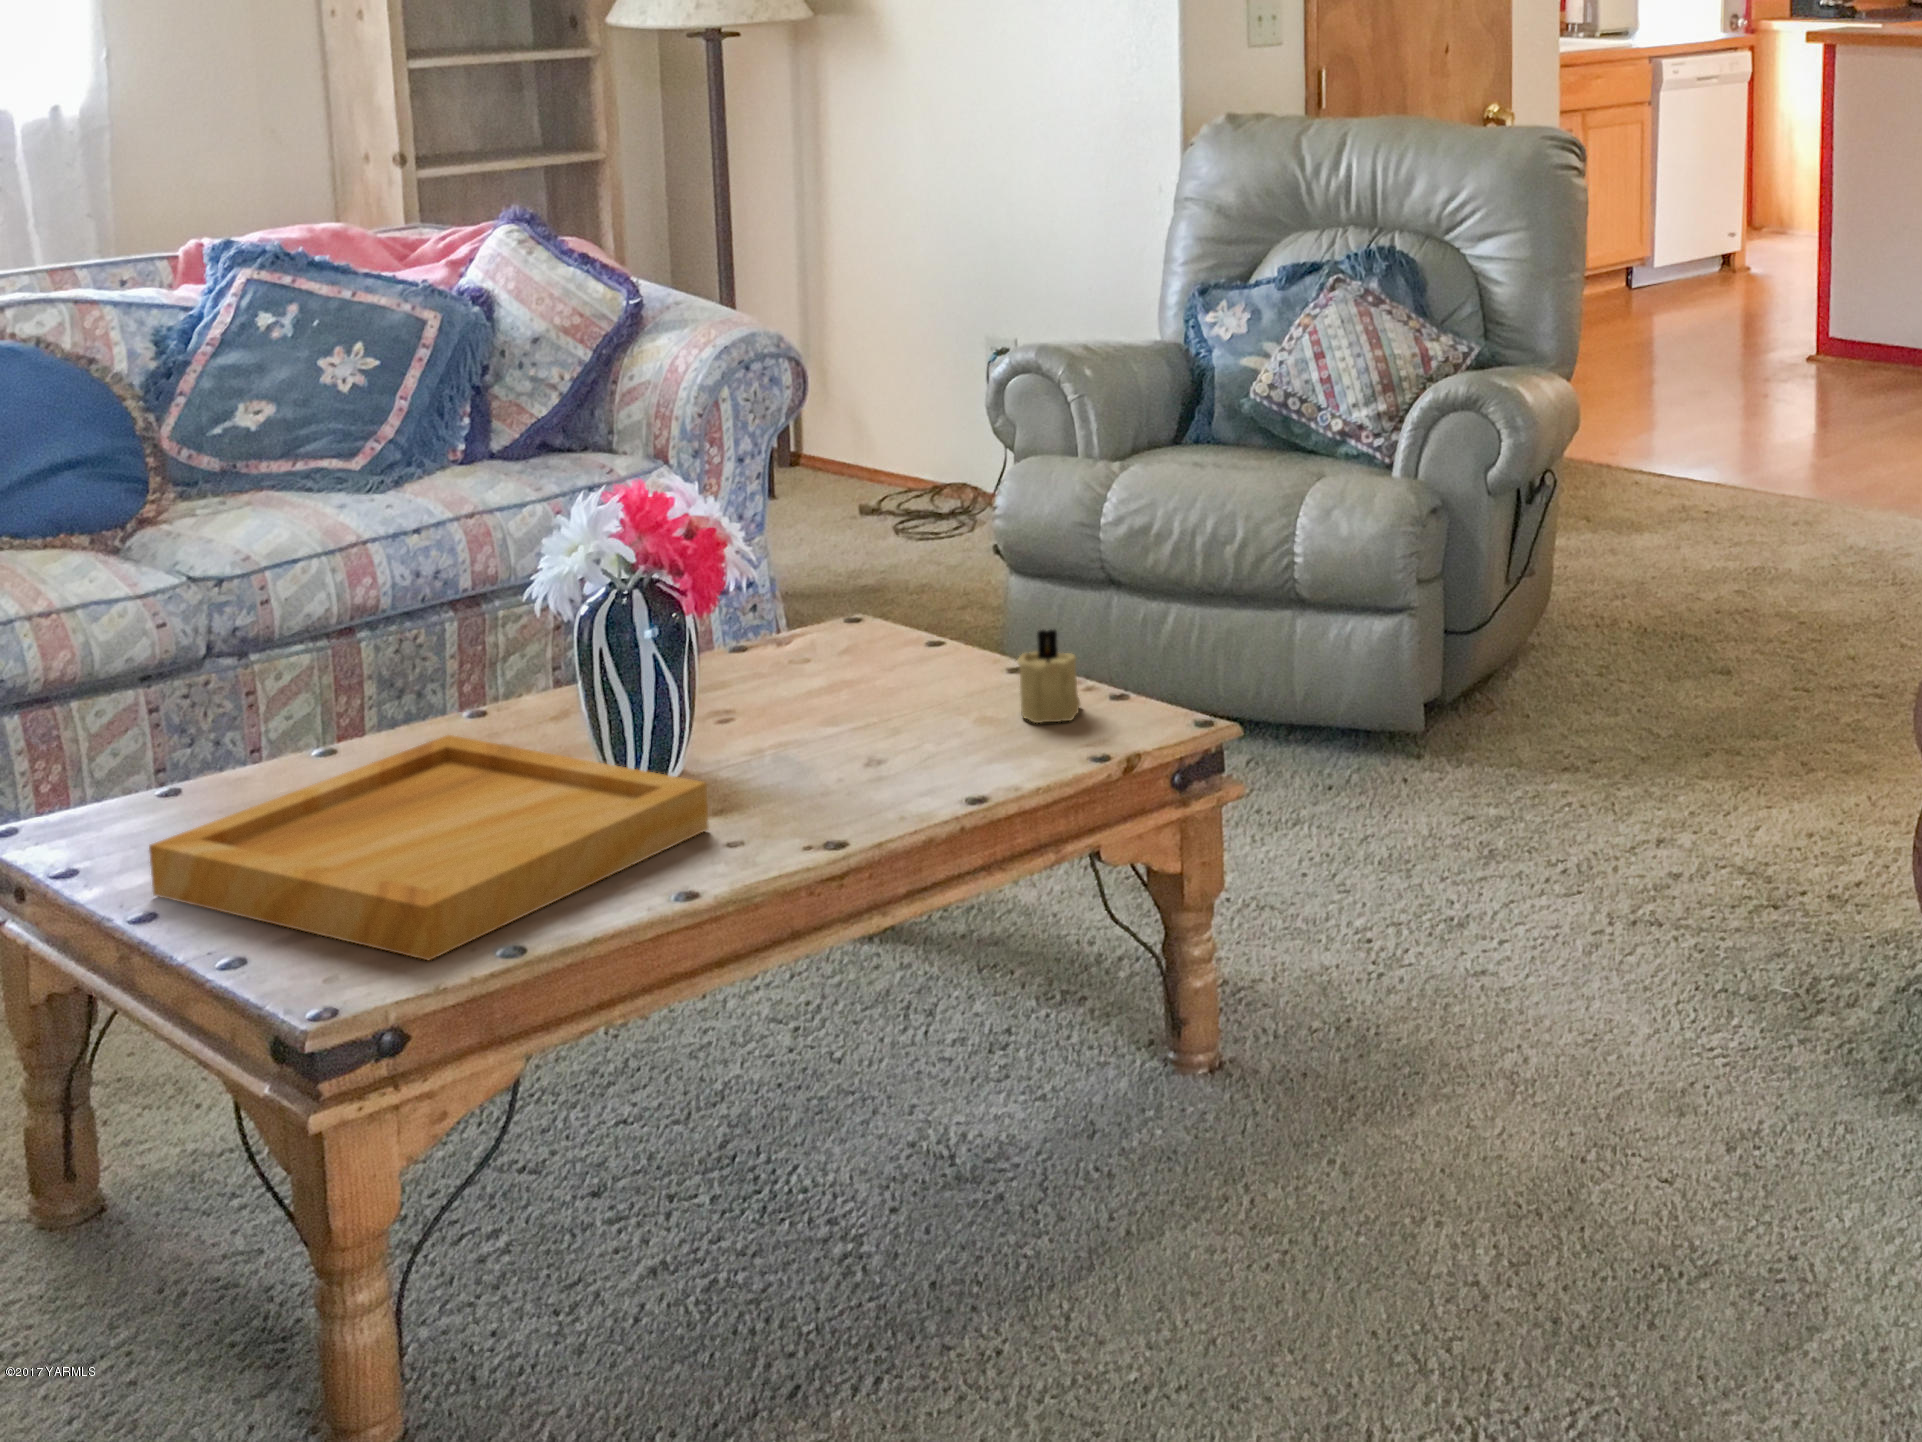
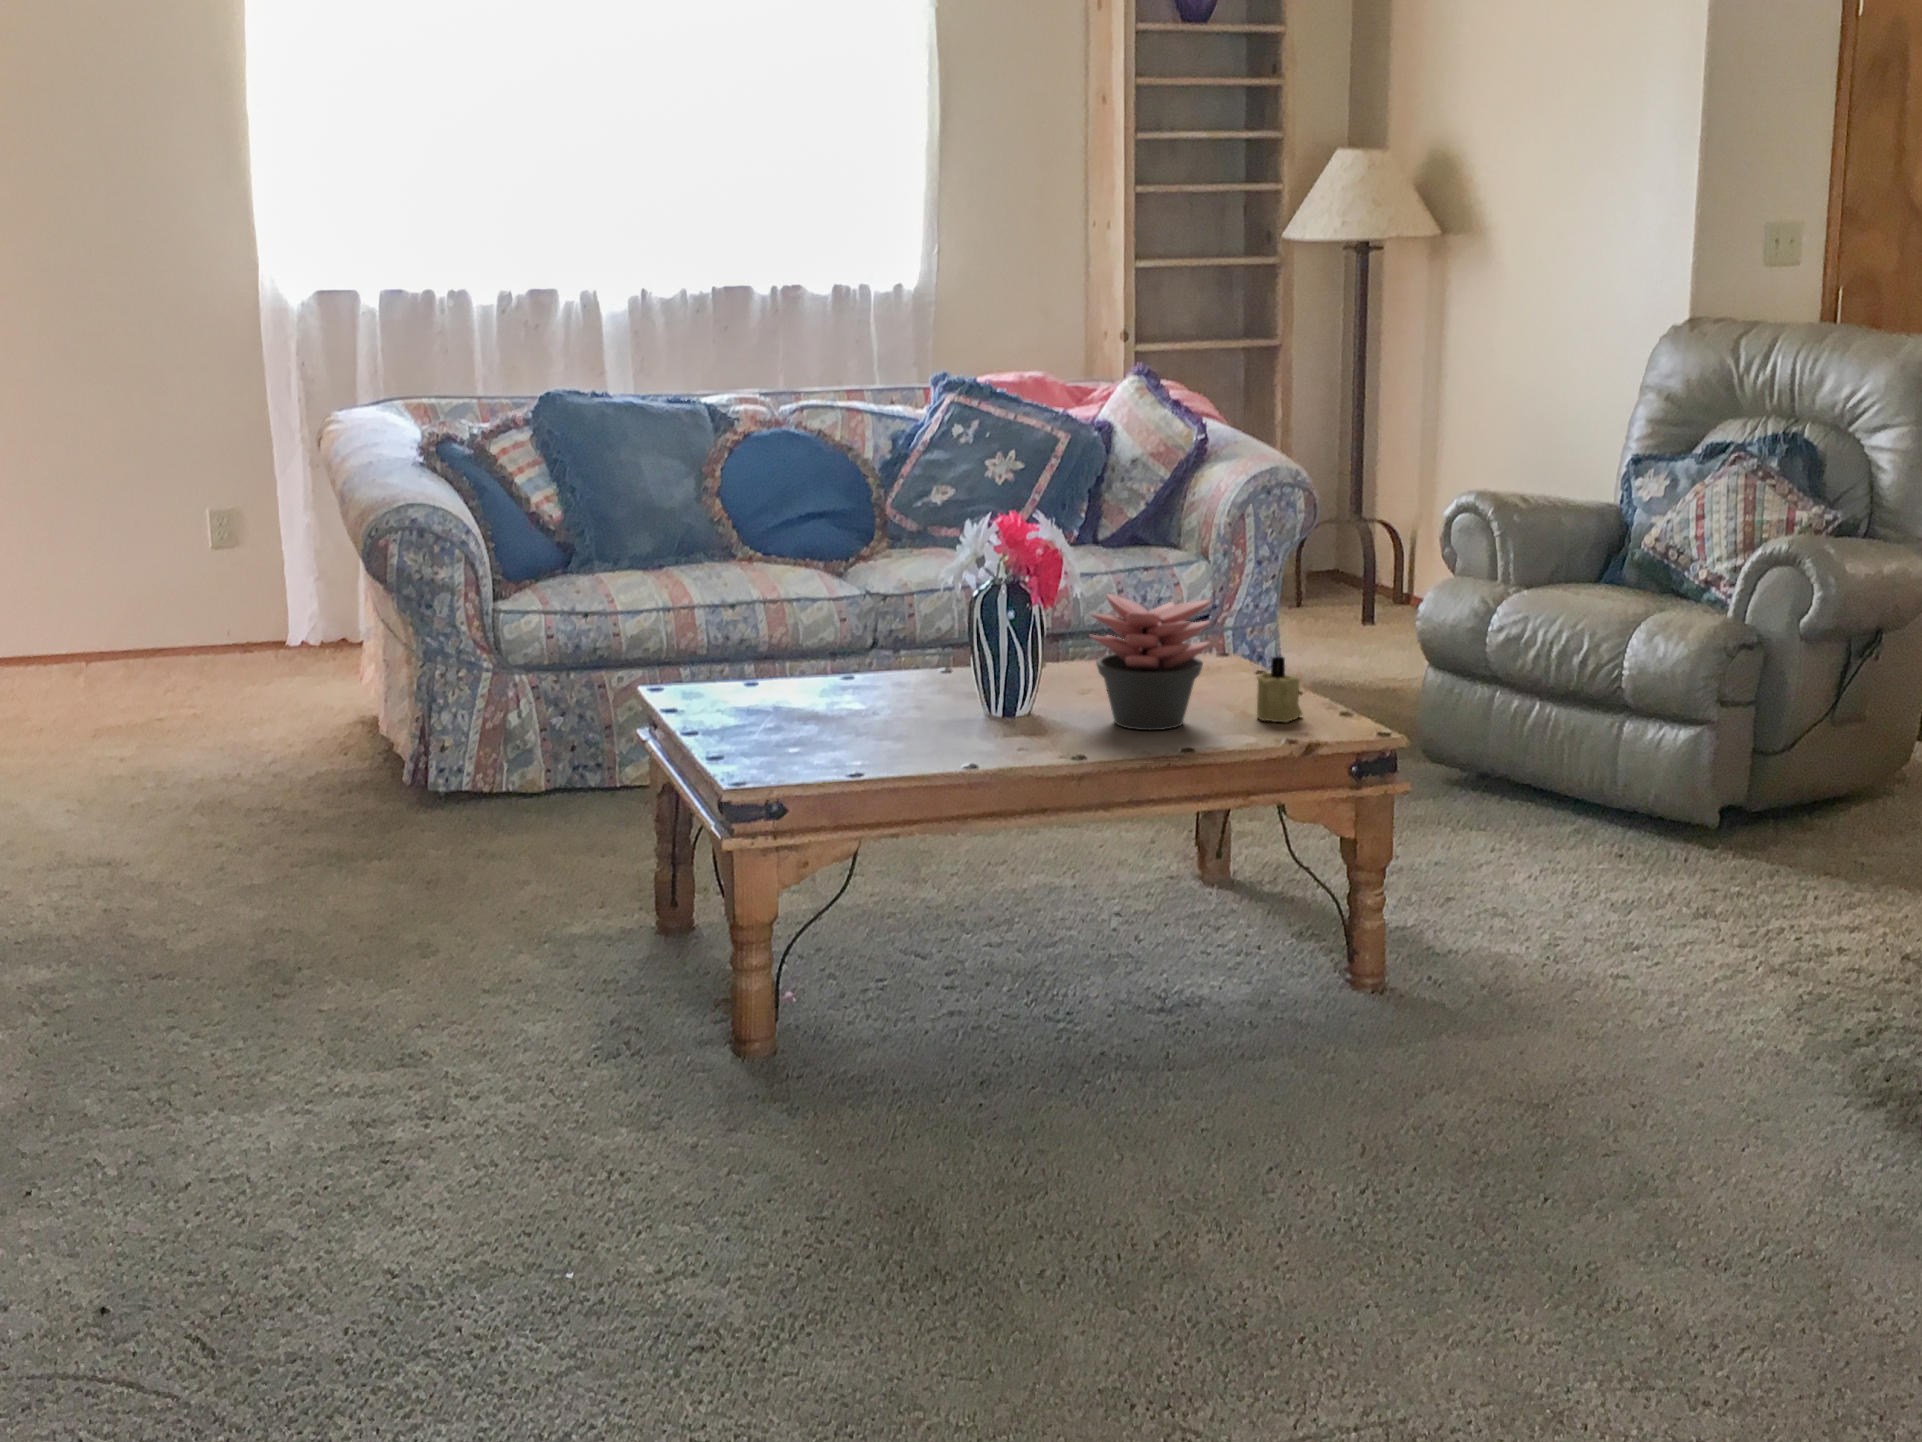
succulent plant: none [791,565,961,772] -> present [1090,594,1210,730]
tray: present [149,735,709,960] -> none [705,669,1008,771]

